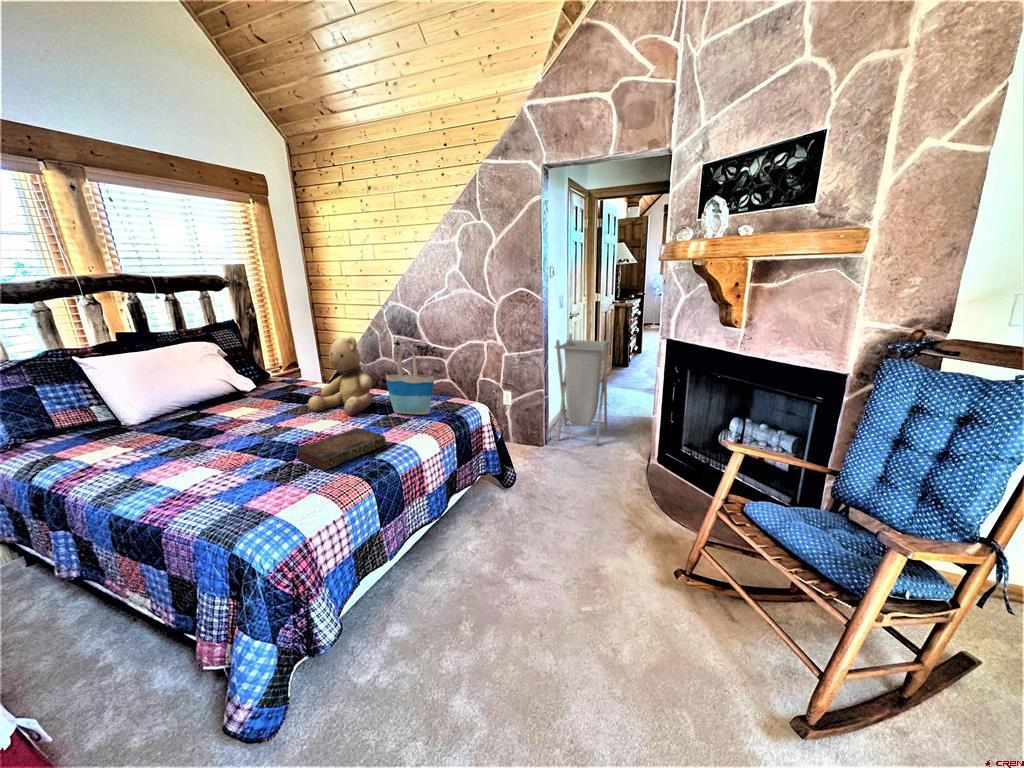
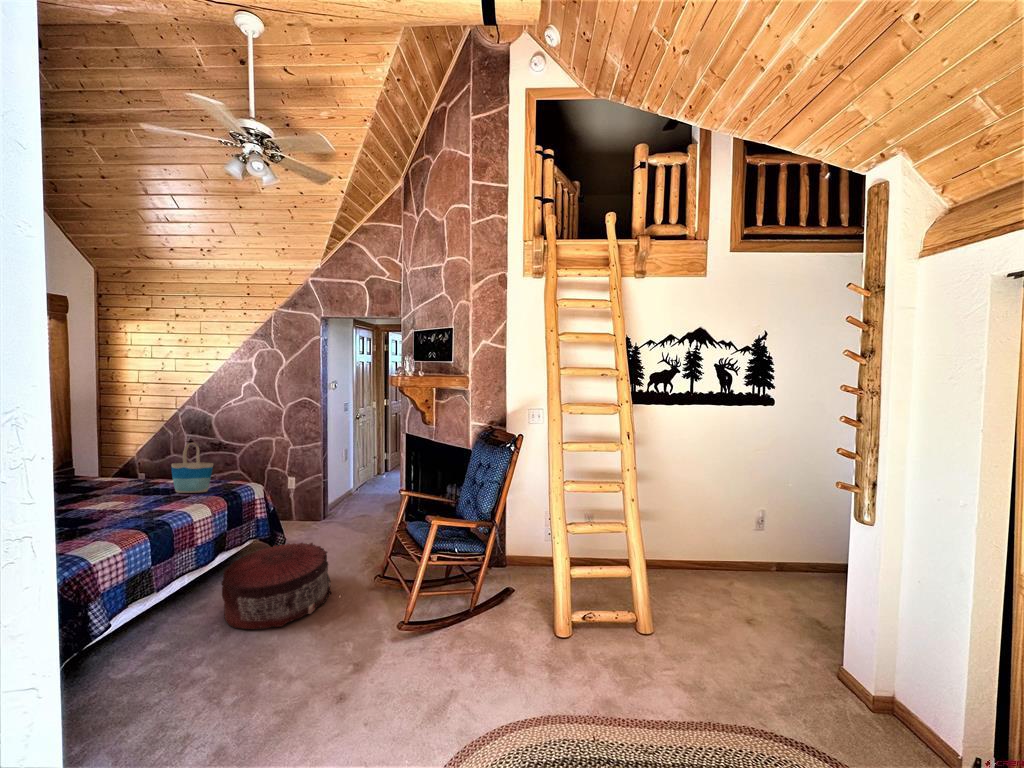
laundry hamper: present [555,334,611,445] -> none [332,431,380,516]
teddy bear: present [308,336,373,416] -> none [92,435,158,497]
book: present [296,428,386,470] -> none [83,502,164,528]
pouf: none [465,497,611,644] -> present [222,543,331,630]

